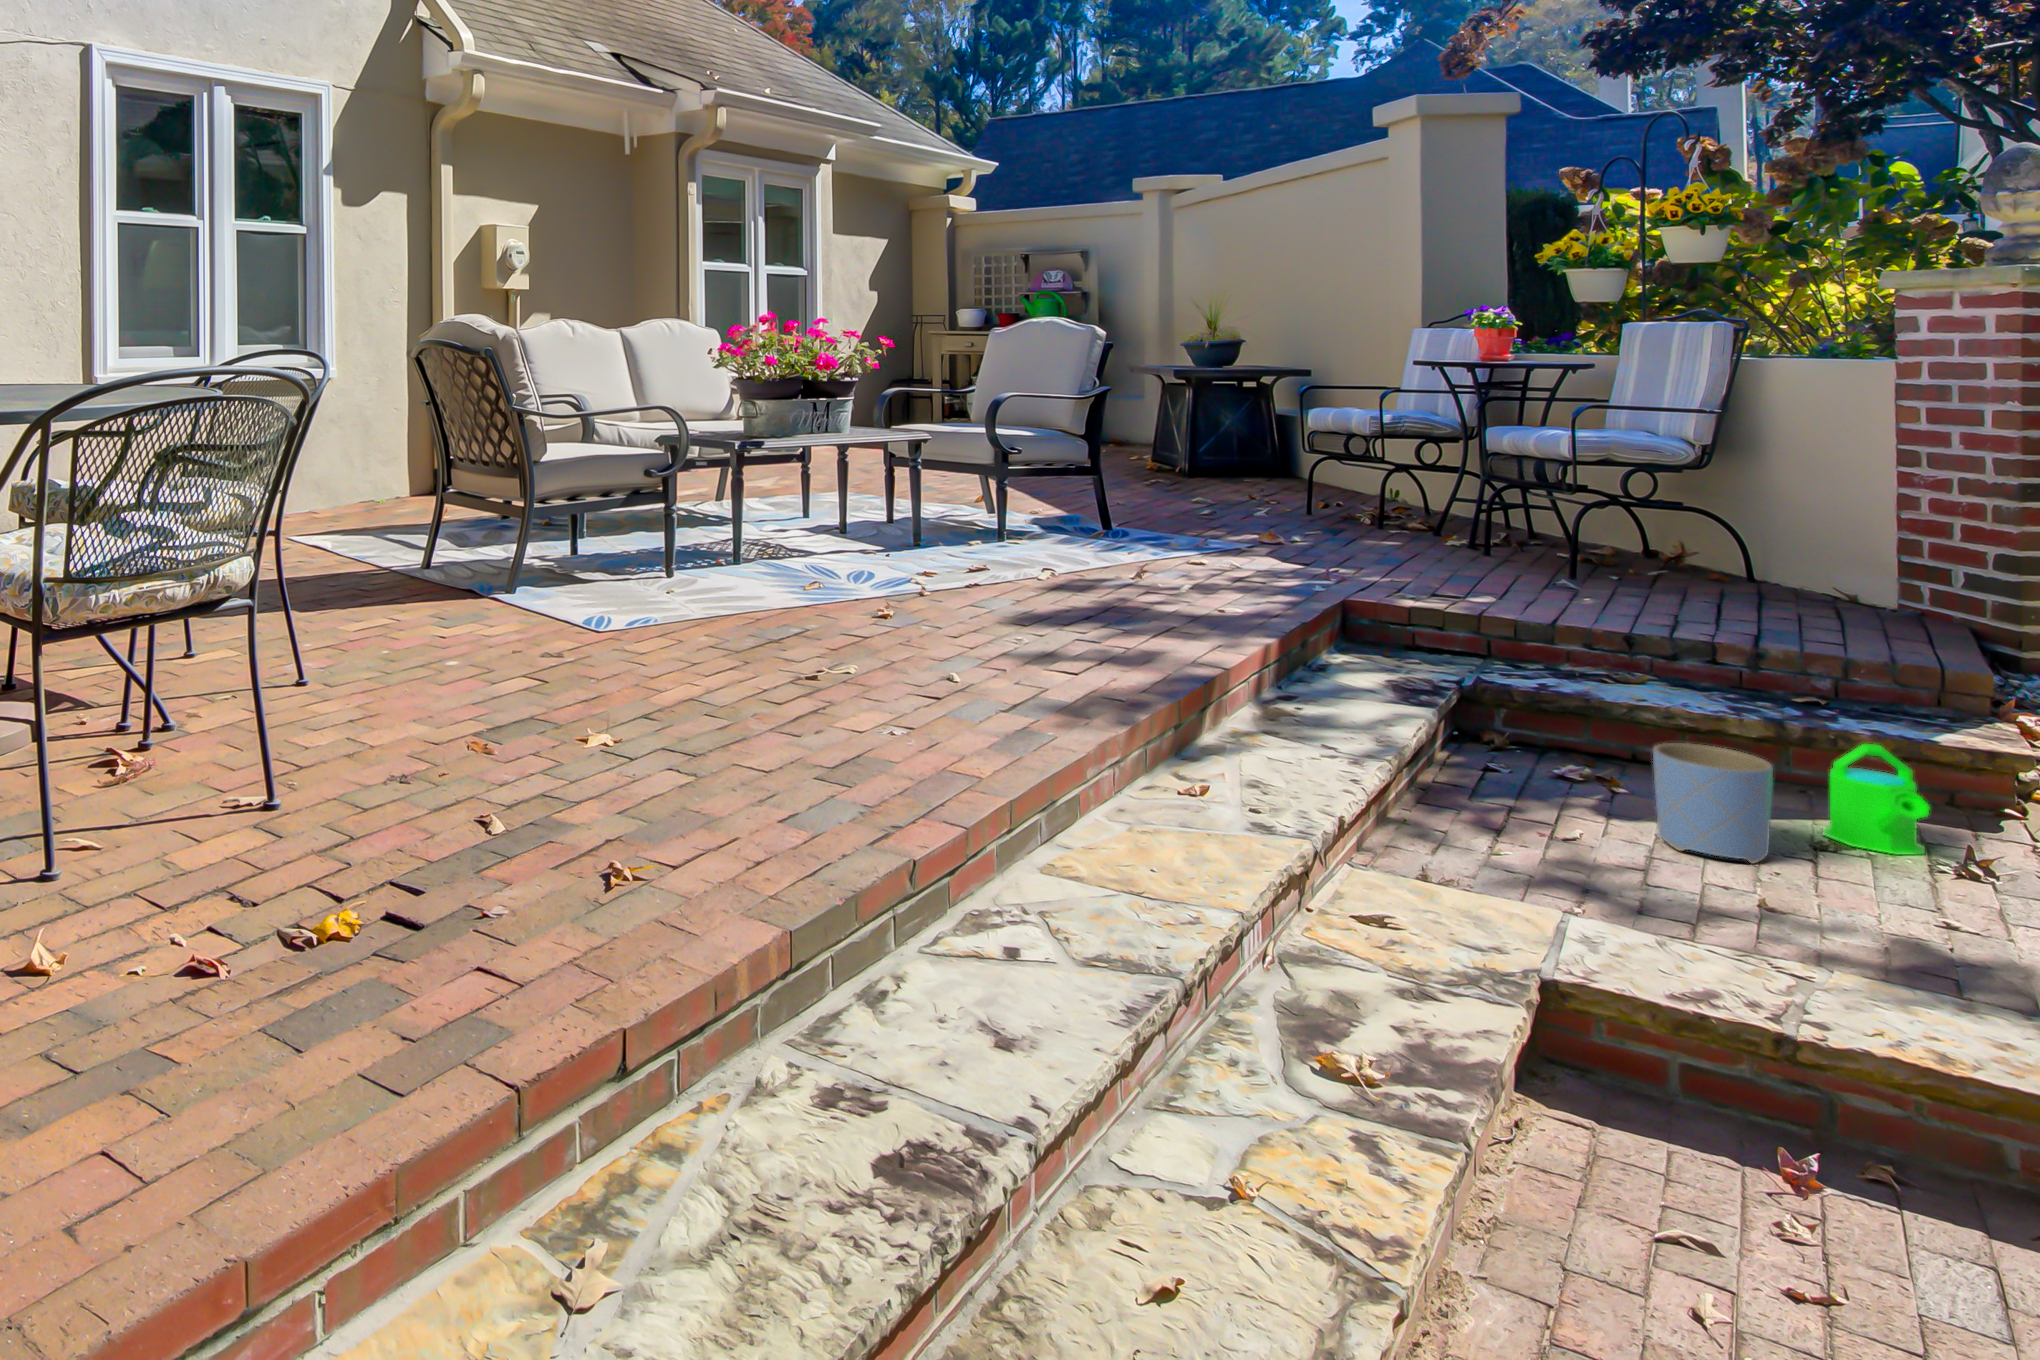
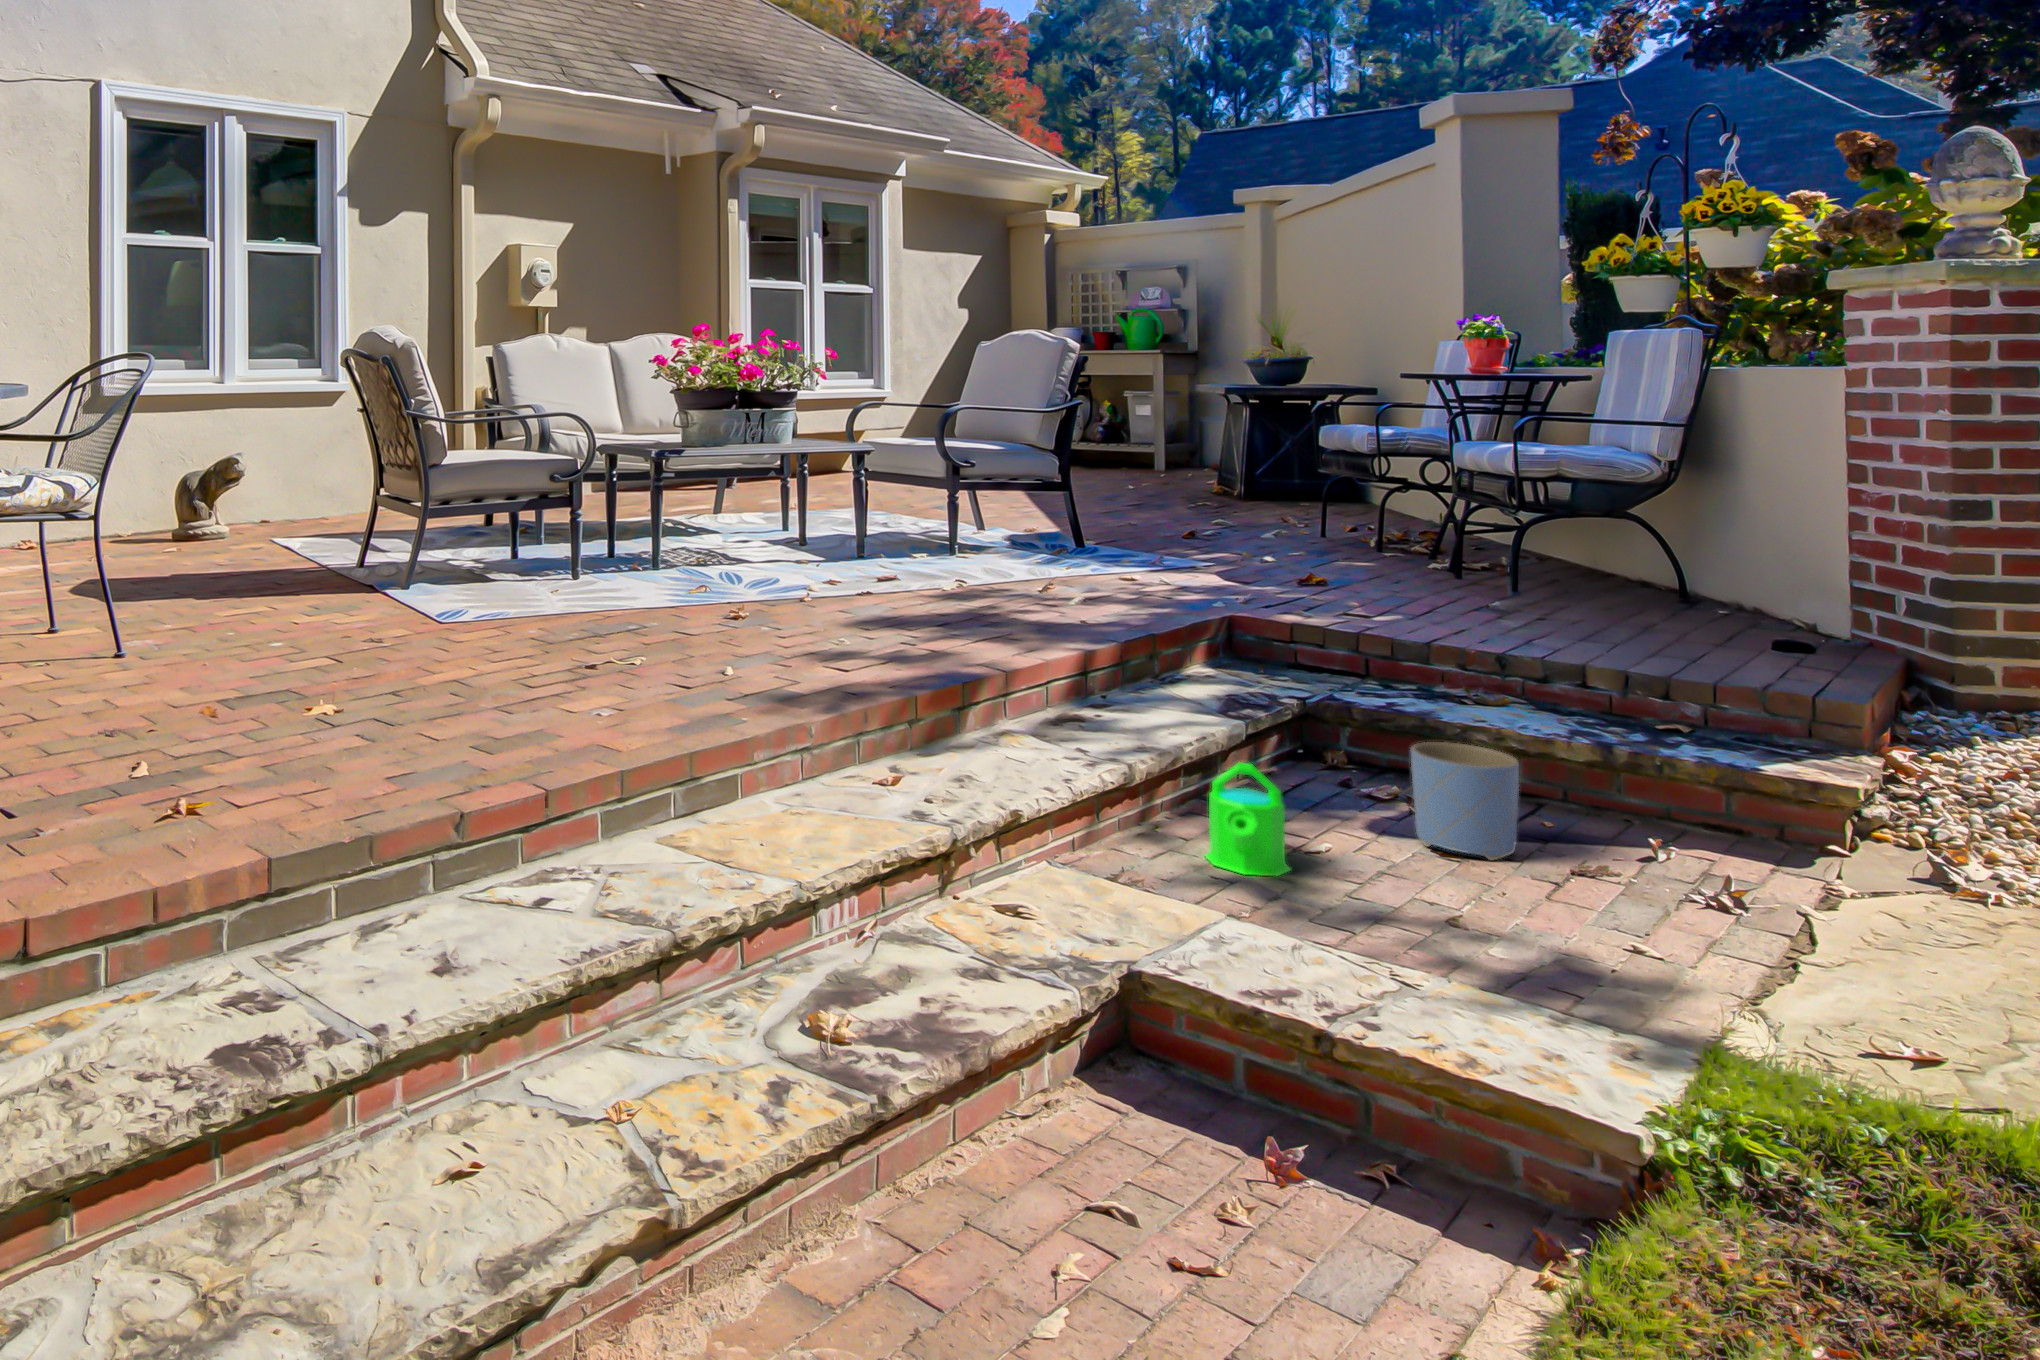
watering can: present [1822,744,1929,855] -> present [1205,762,1291,876]

